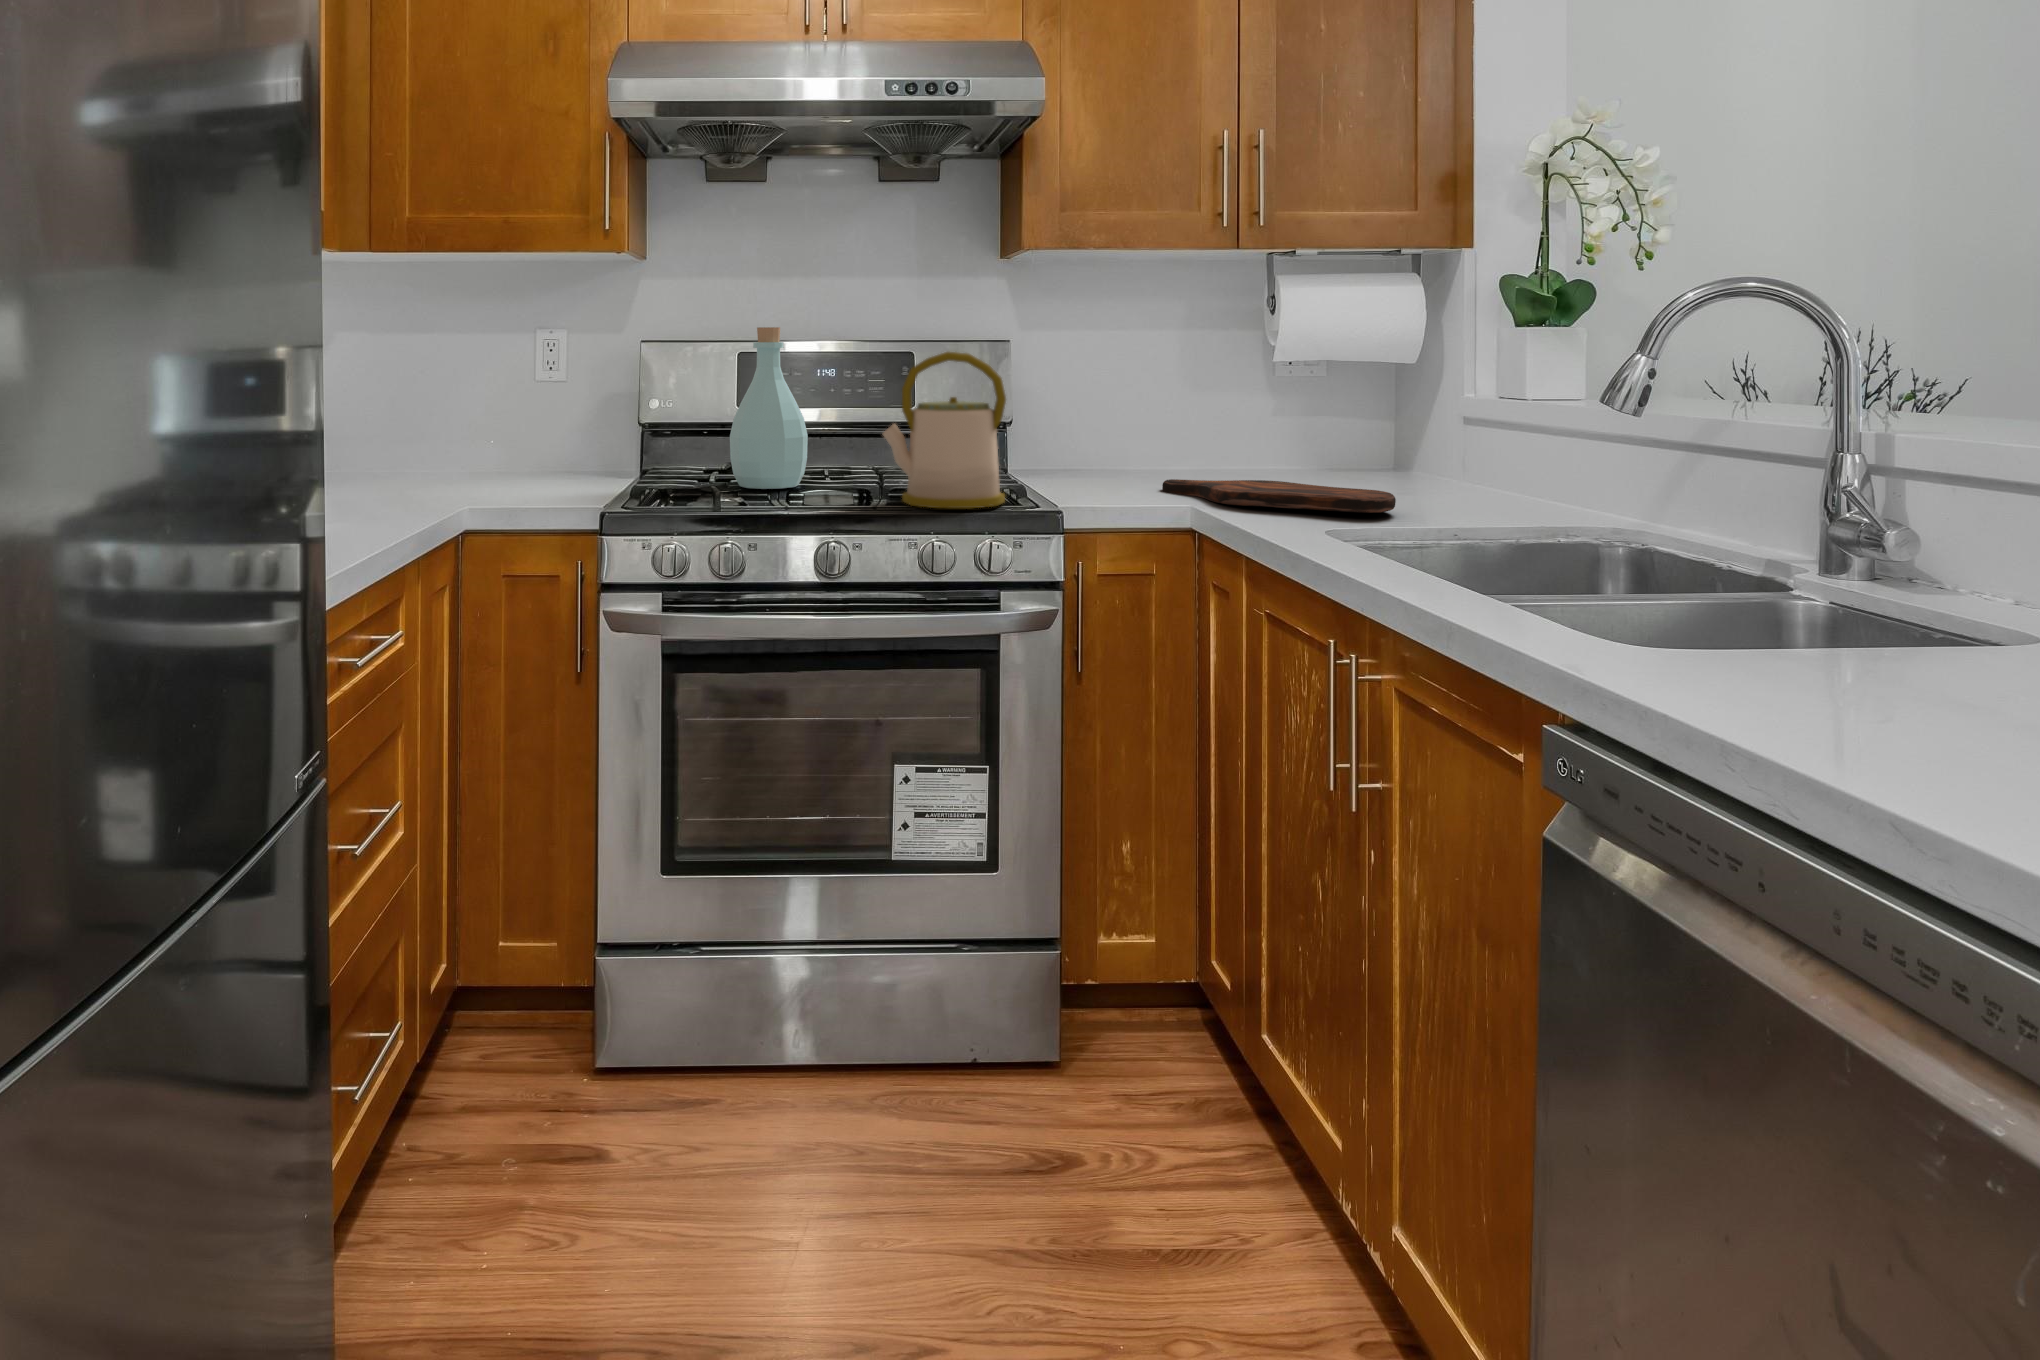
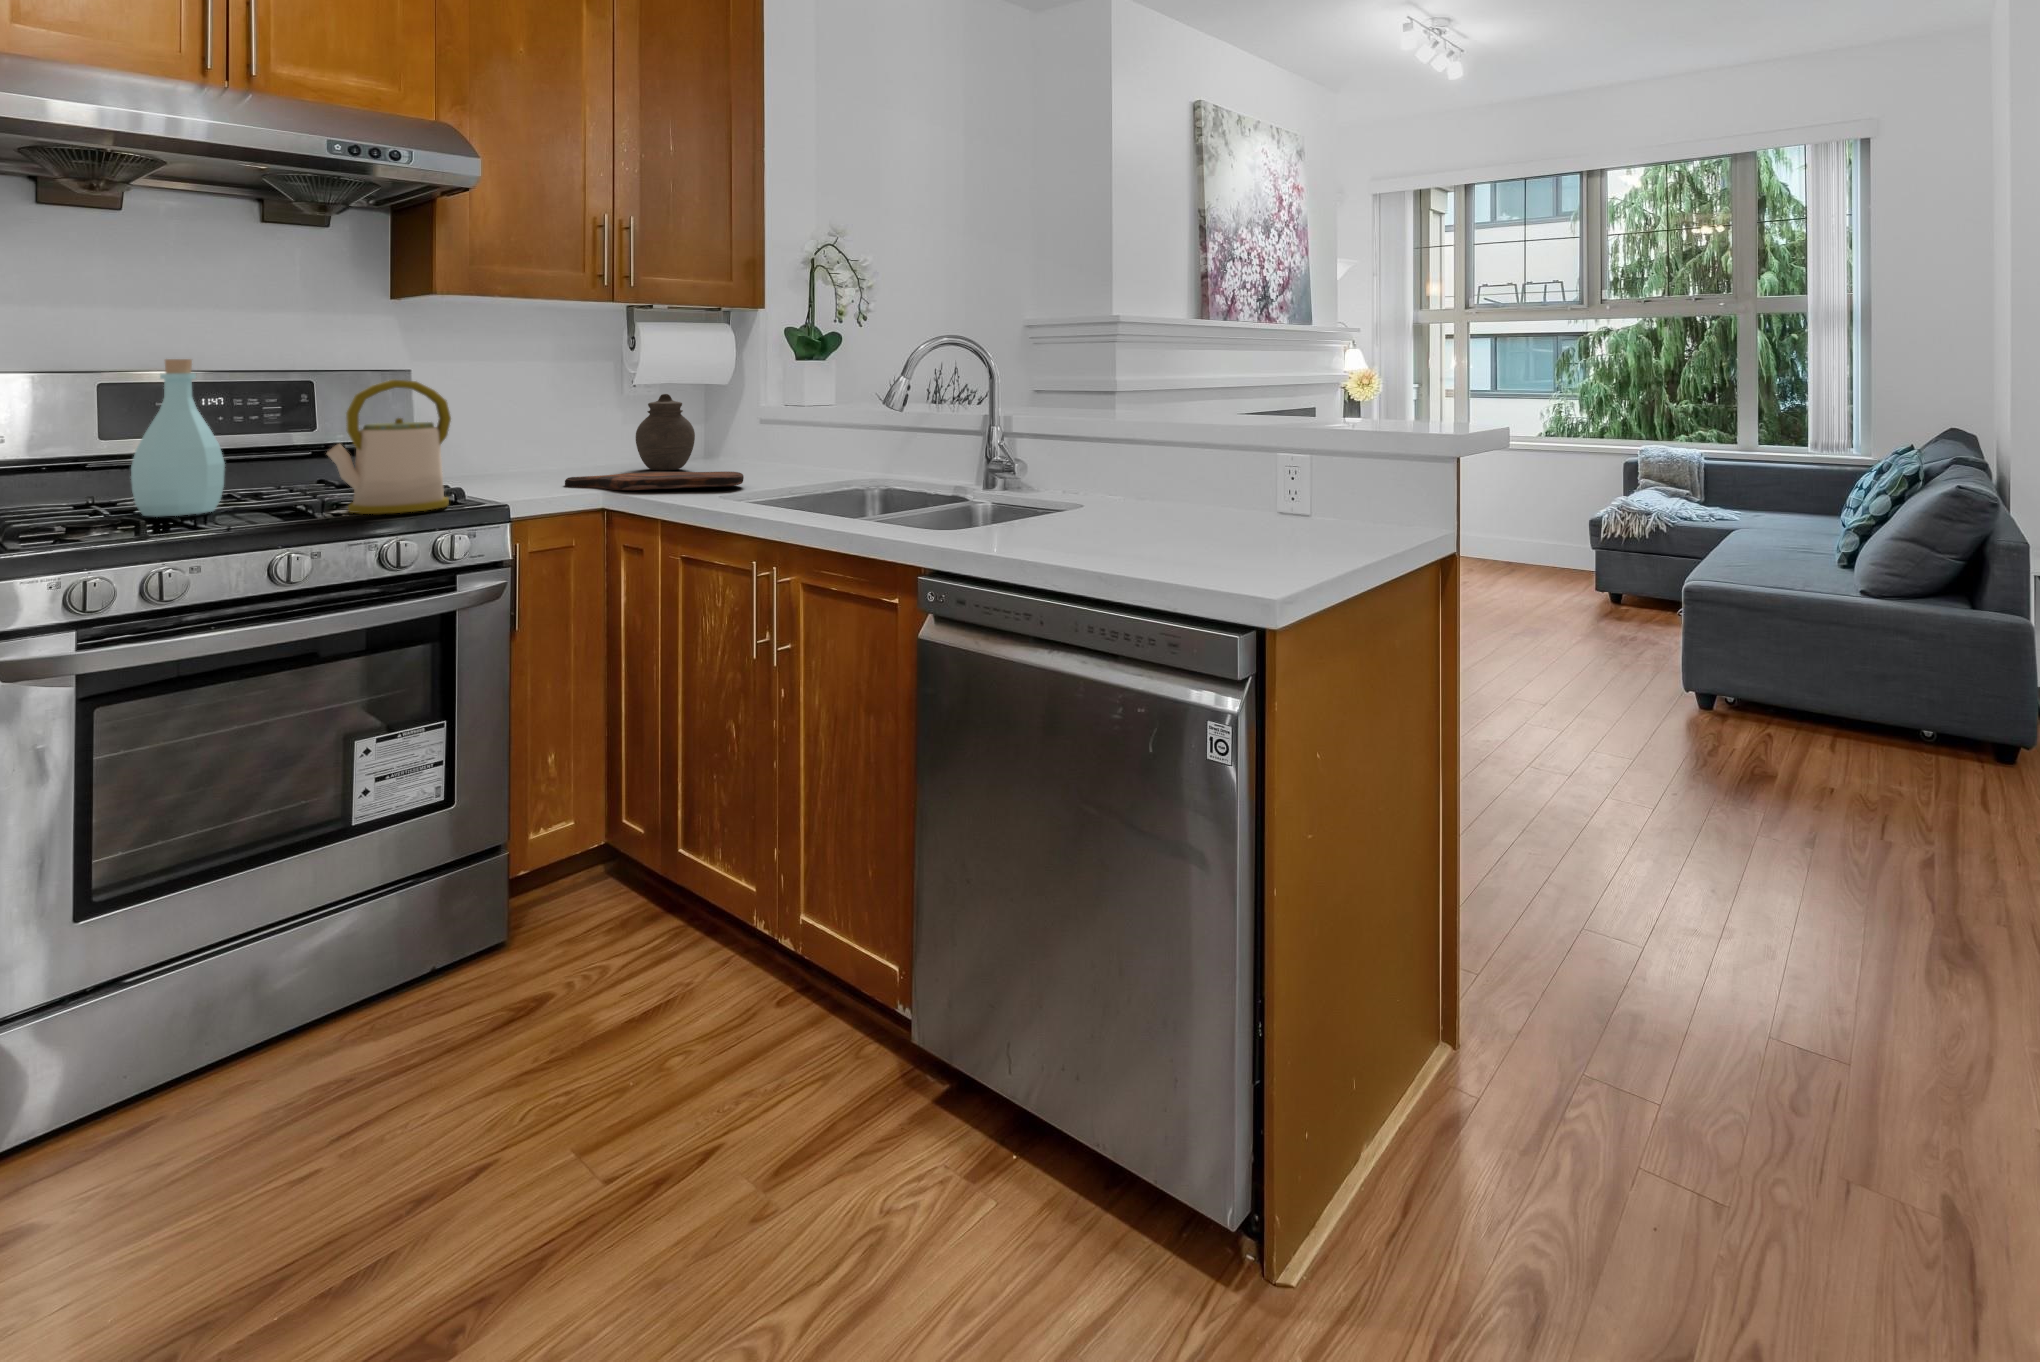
jar: none [1273,375,1353,479] -> present [636,394,695,470]

